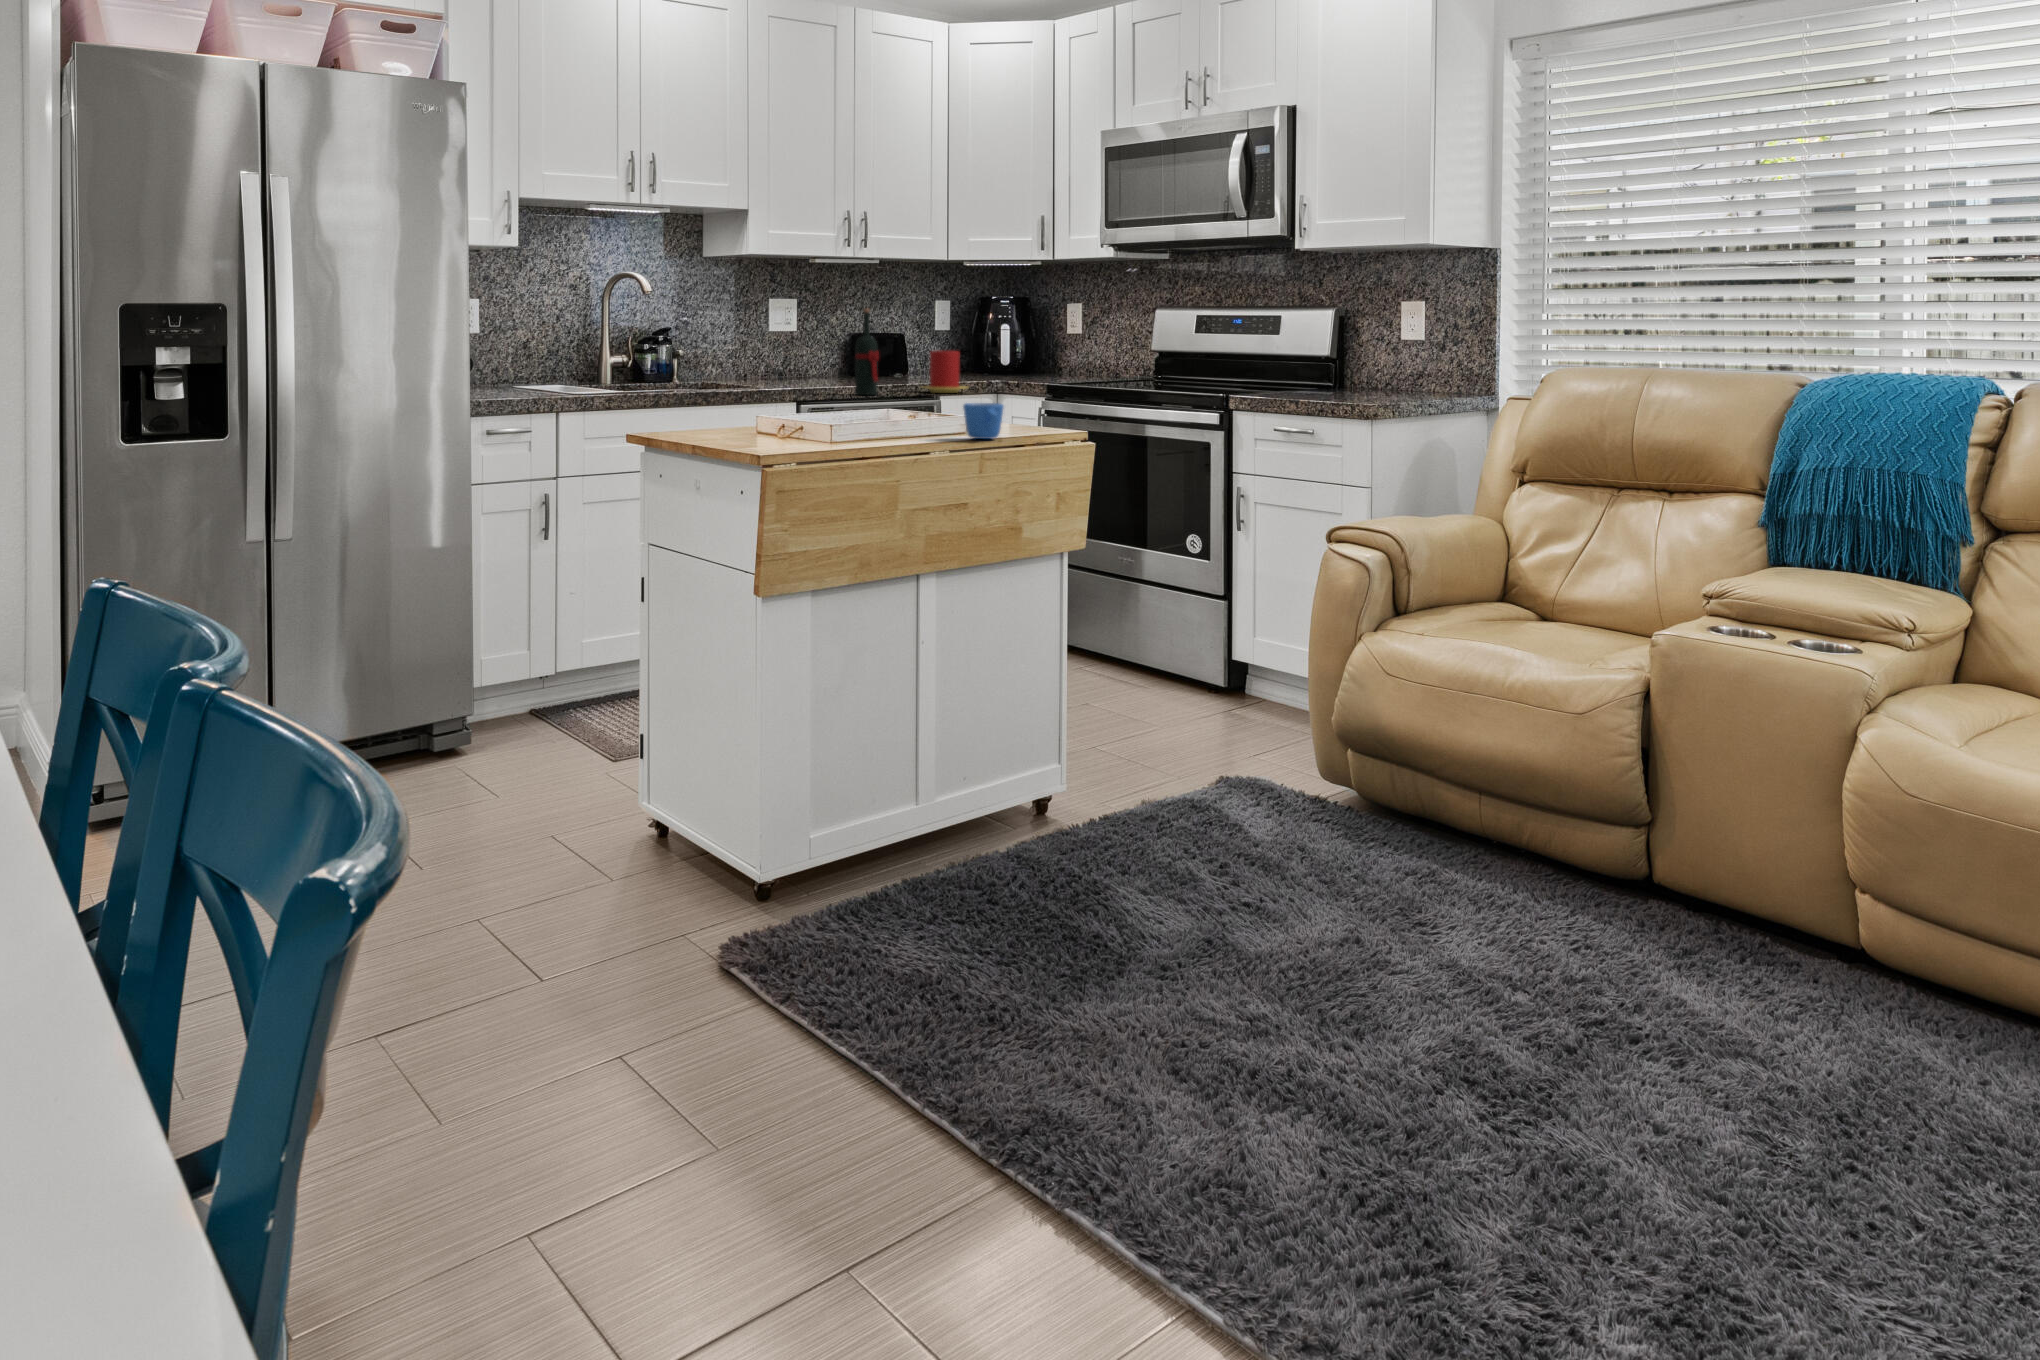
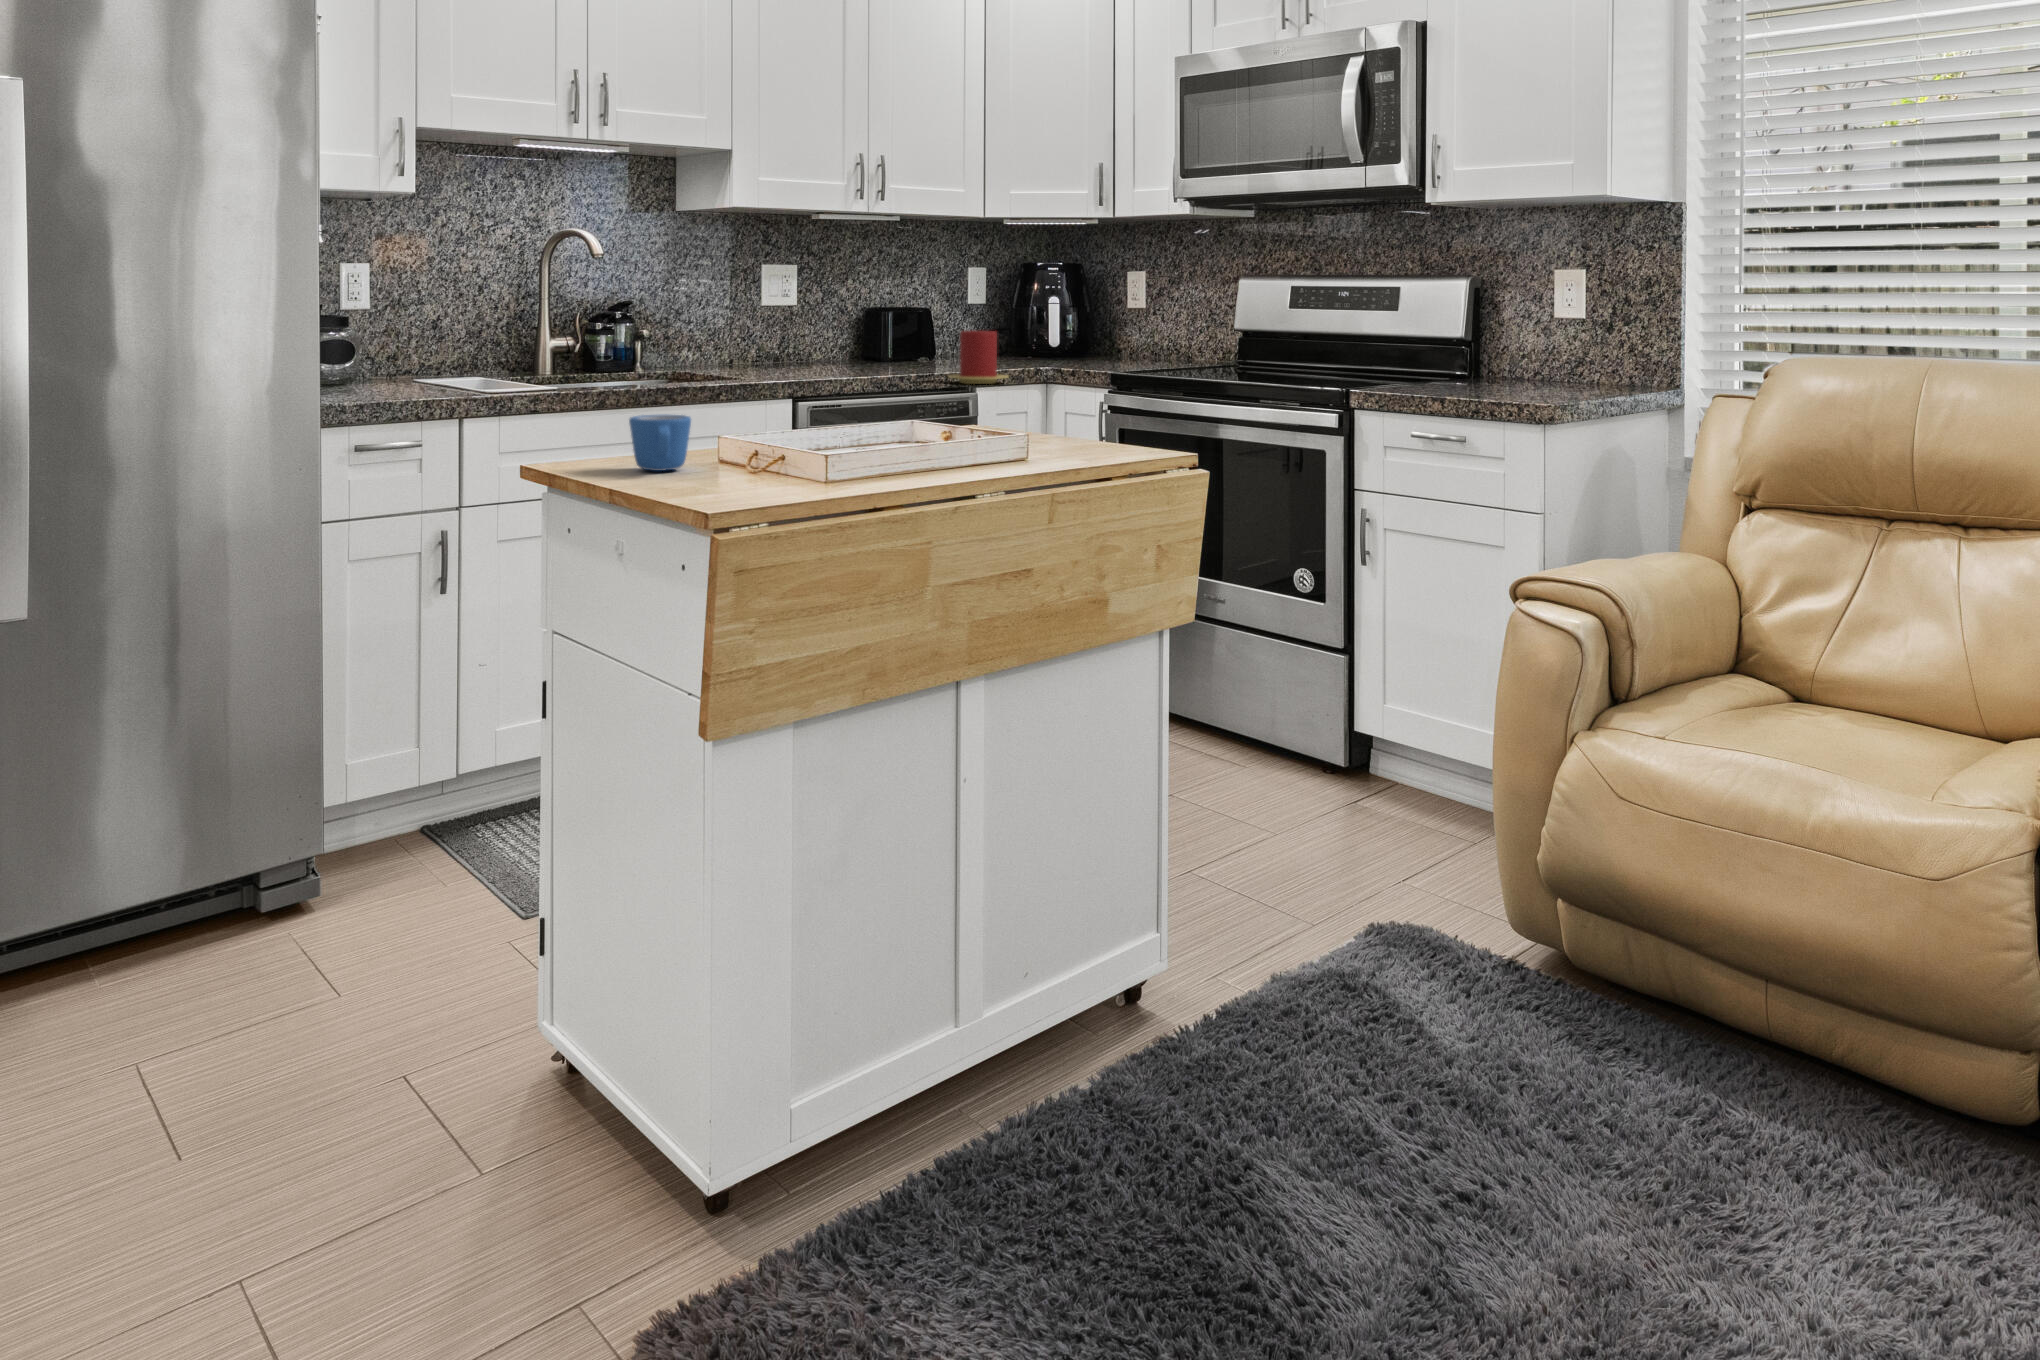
wine bottle: present [855,308,879,395] -> none [866,278,897,388]
mug: present [963,403,1003,439] -> present [629,415,691,471]

